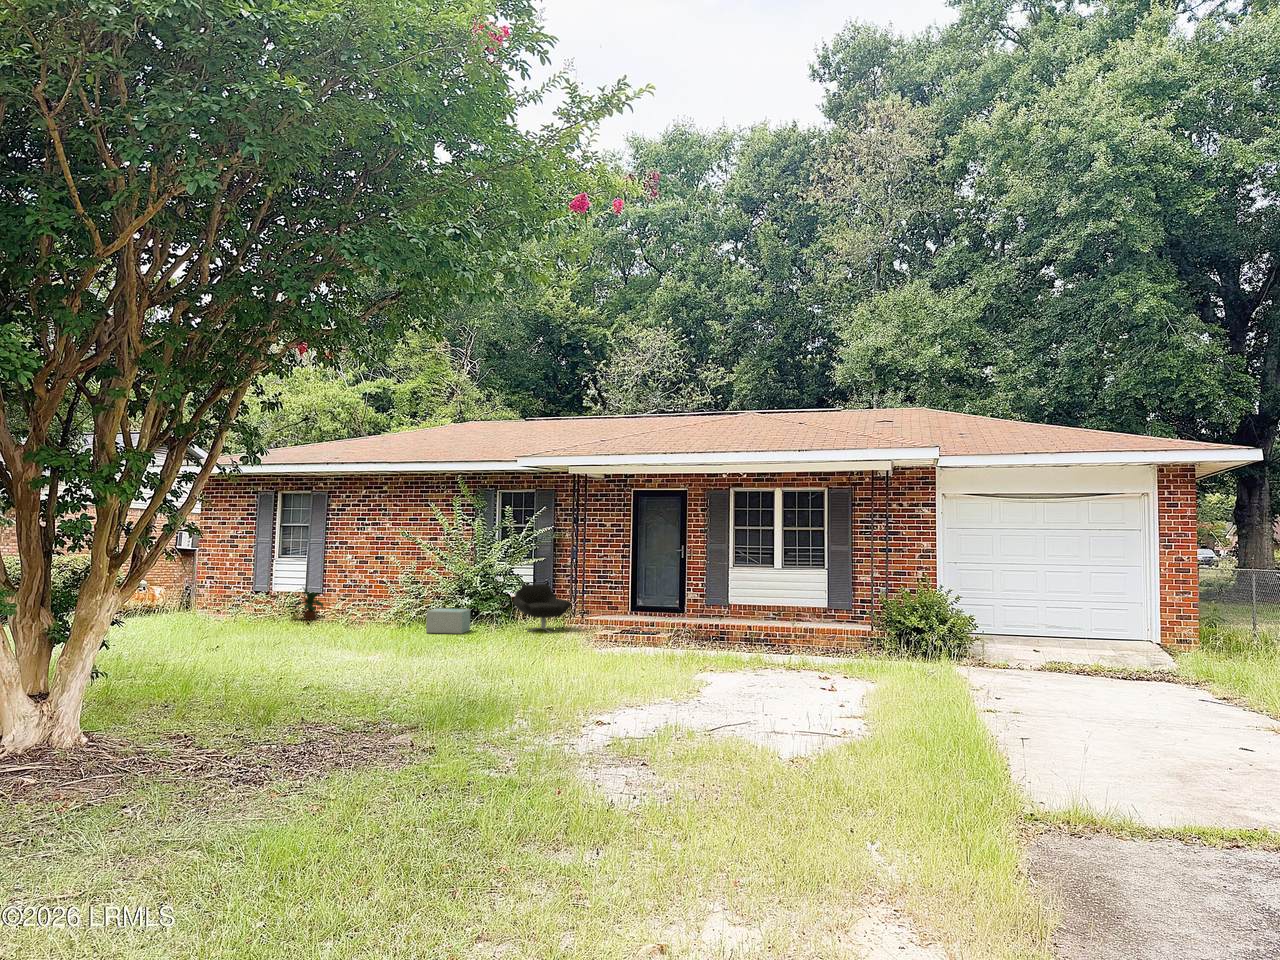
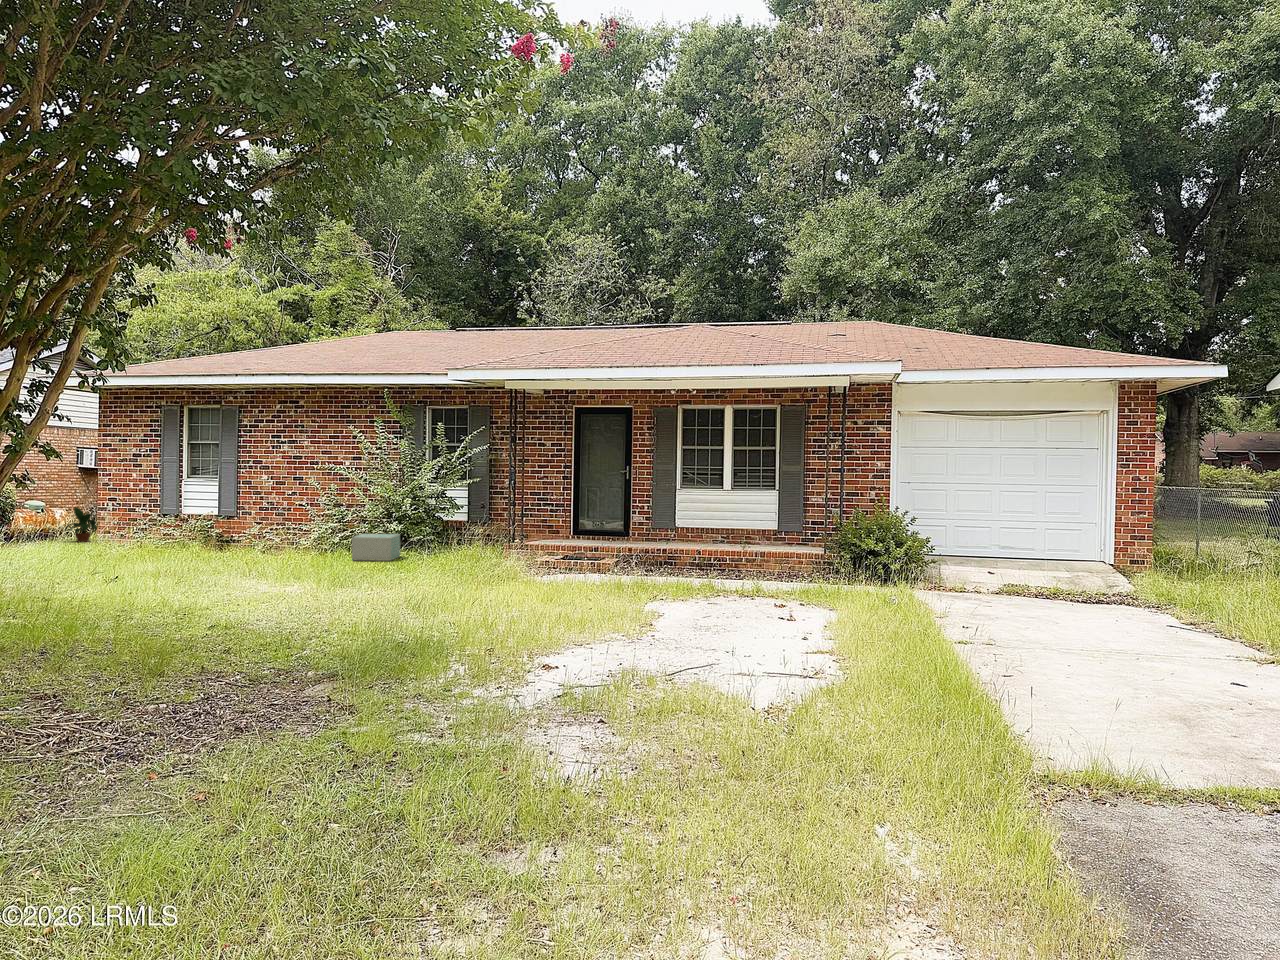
lounge chair: present [514,584,571,633] -> none [447,506,510,559]
potted plant: present [295,587,323,620] -> present [65,507,97,542]

